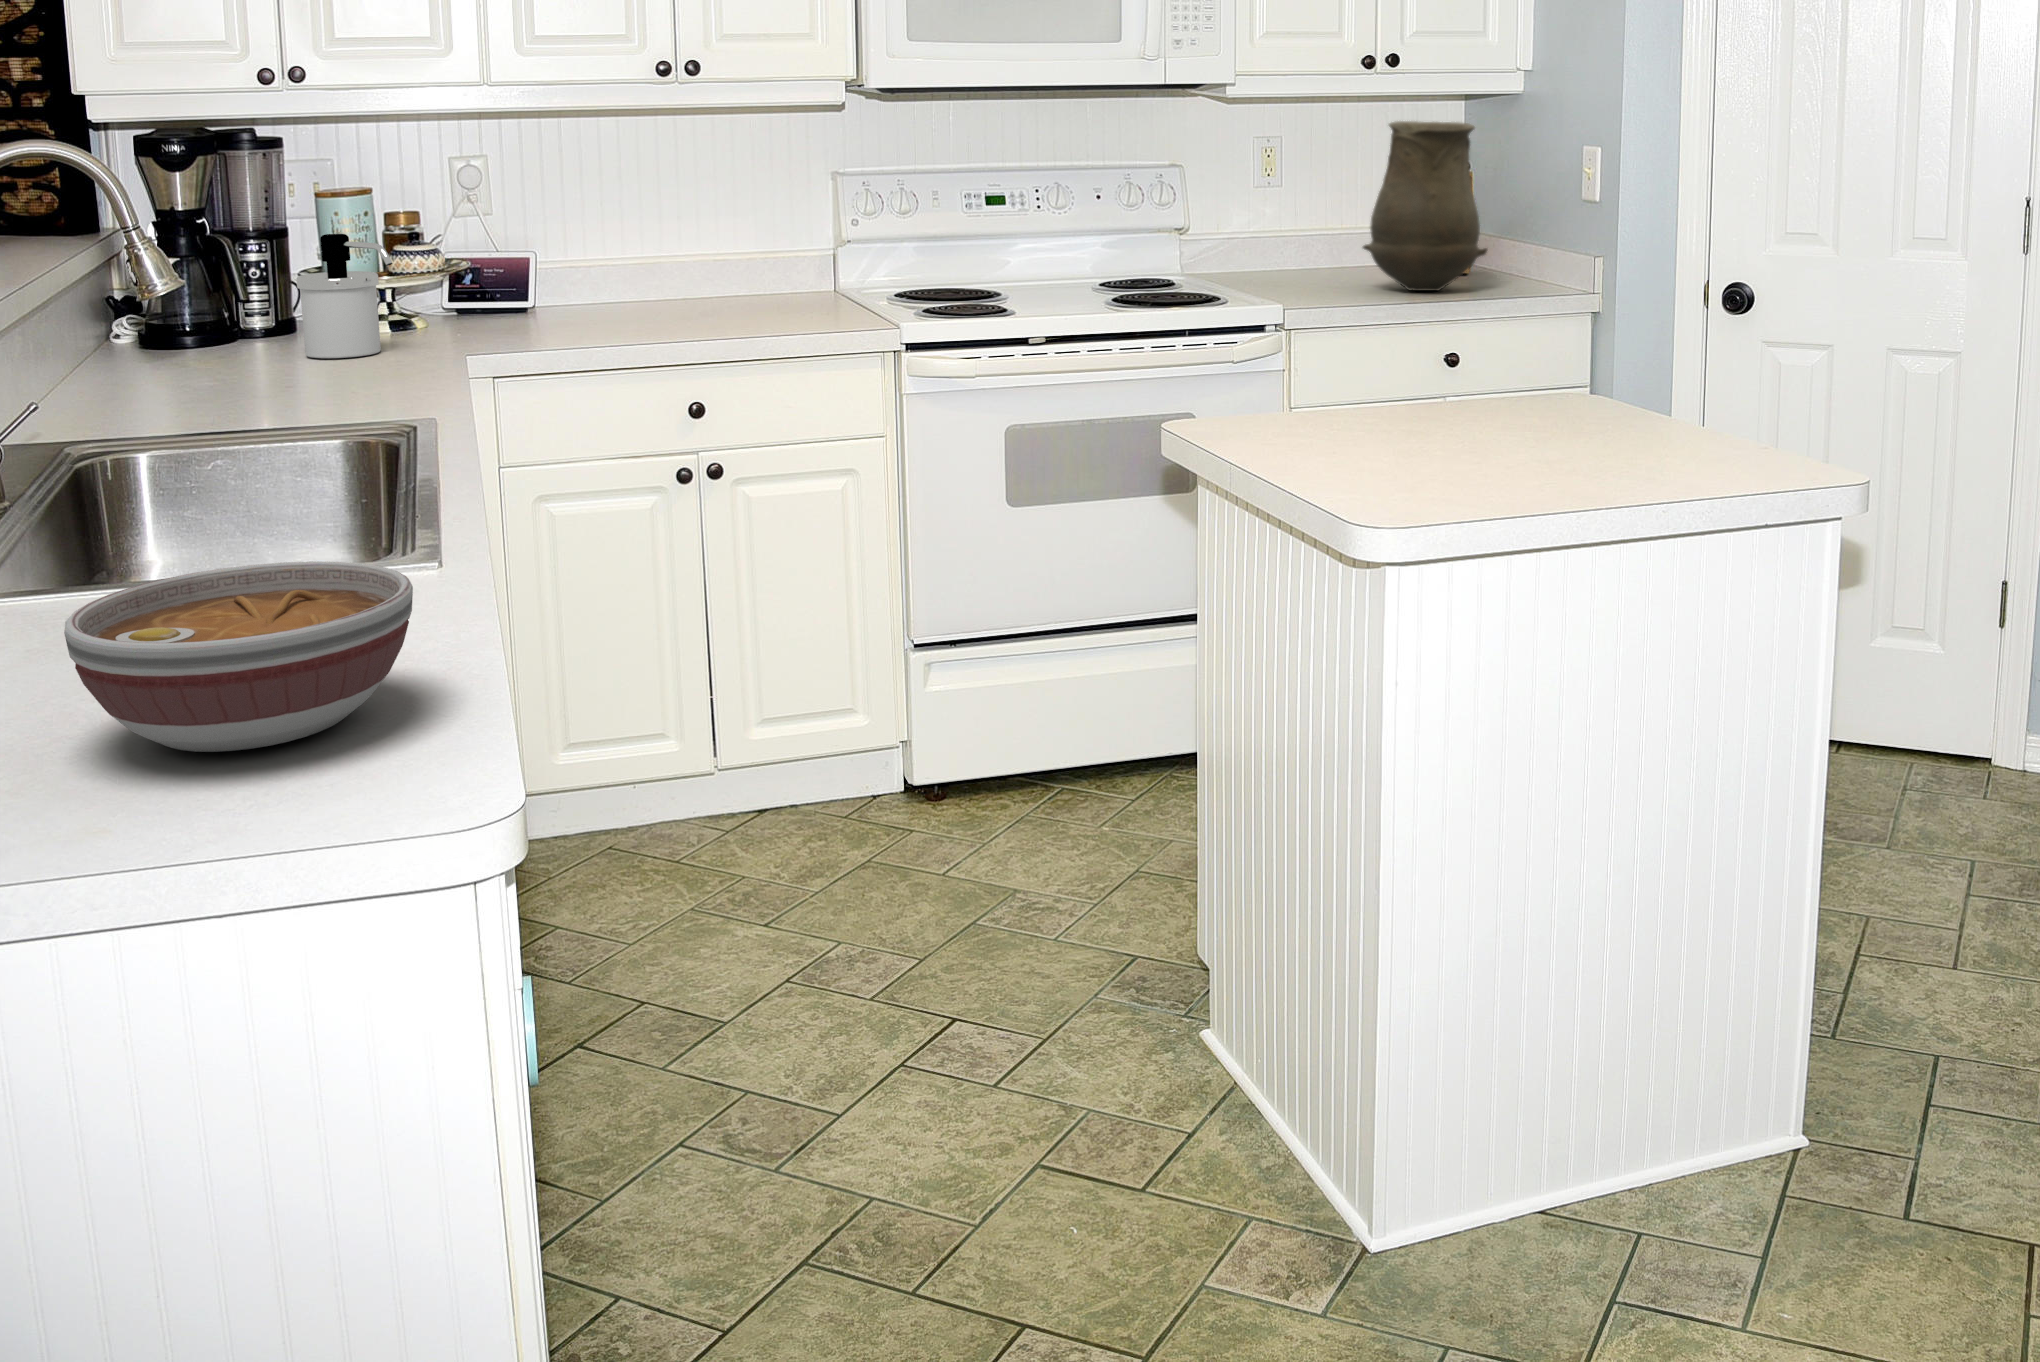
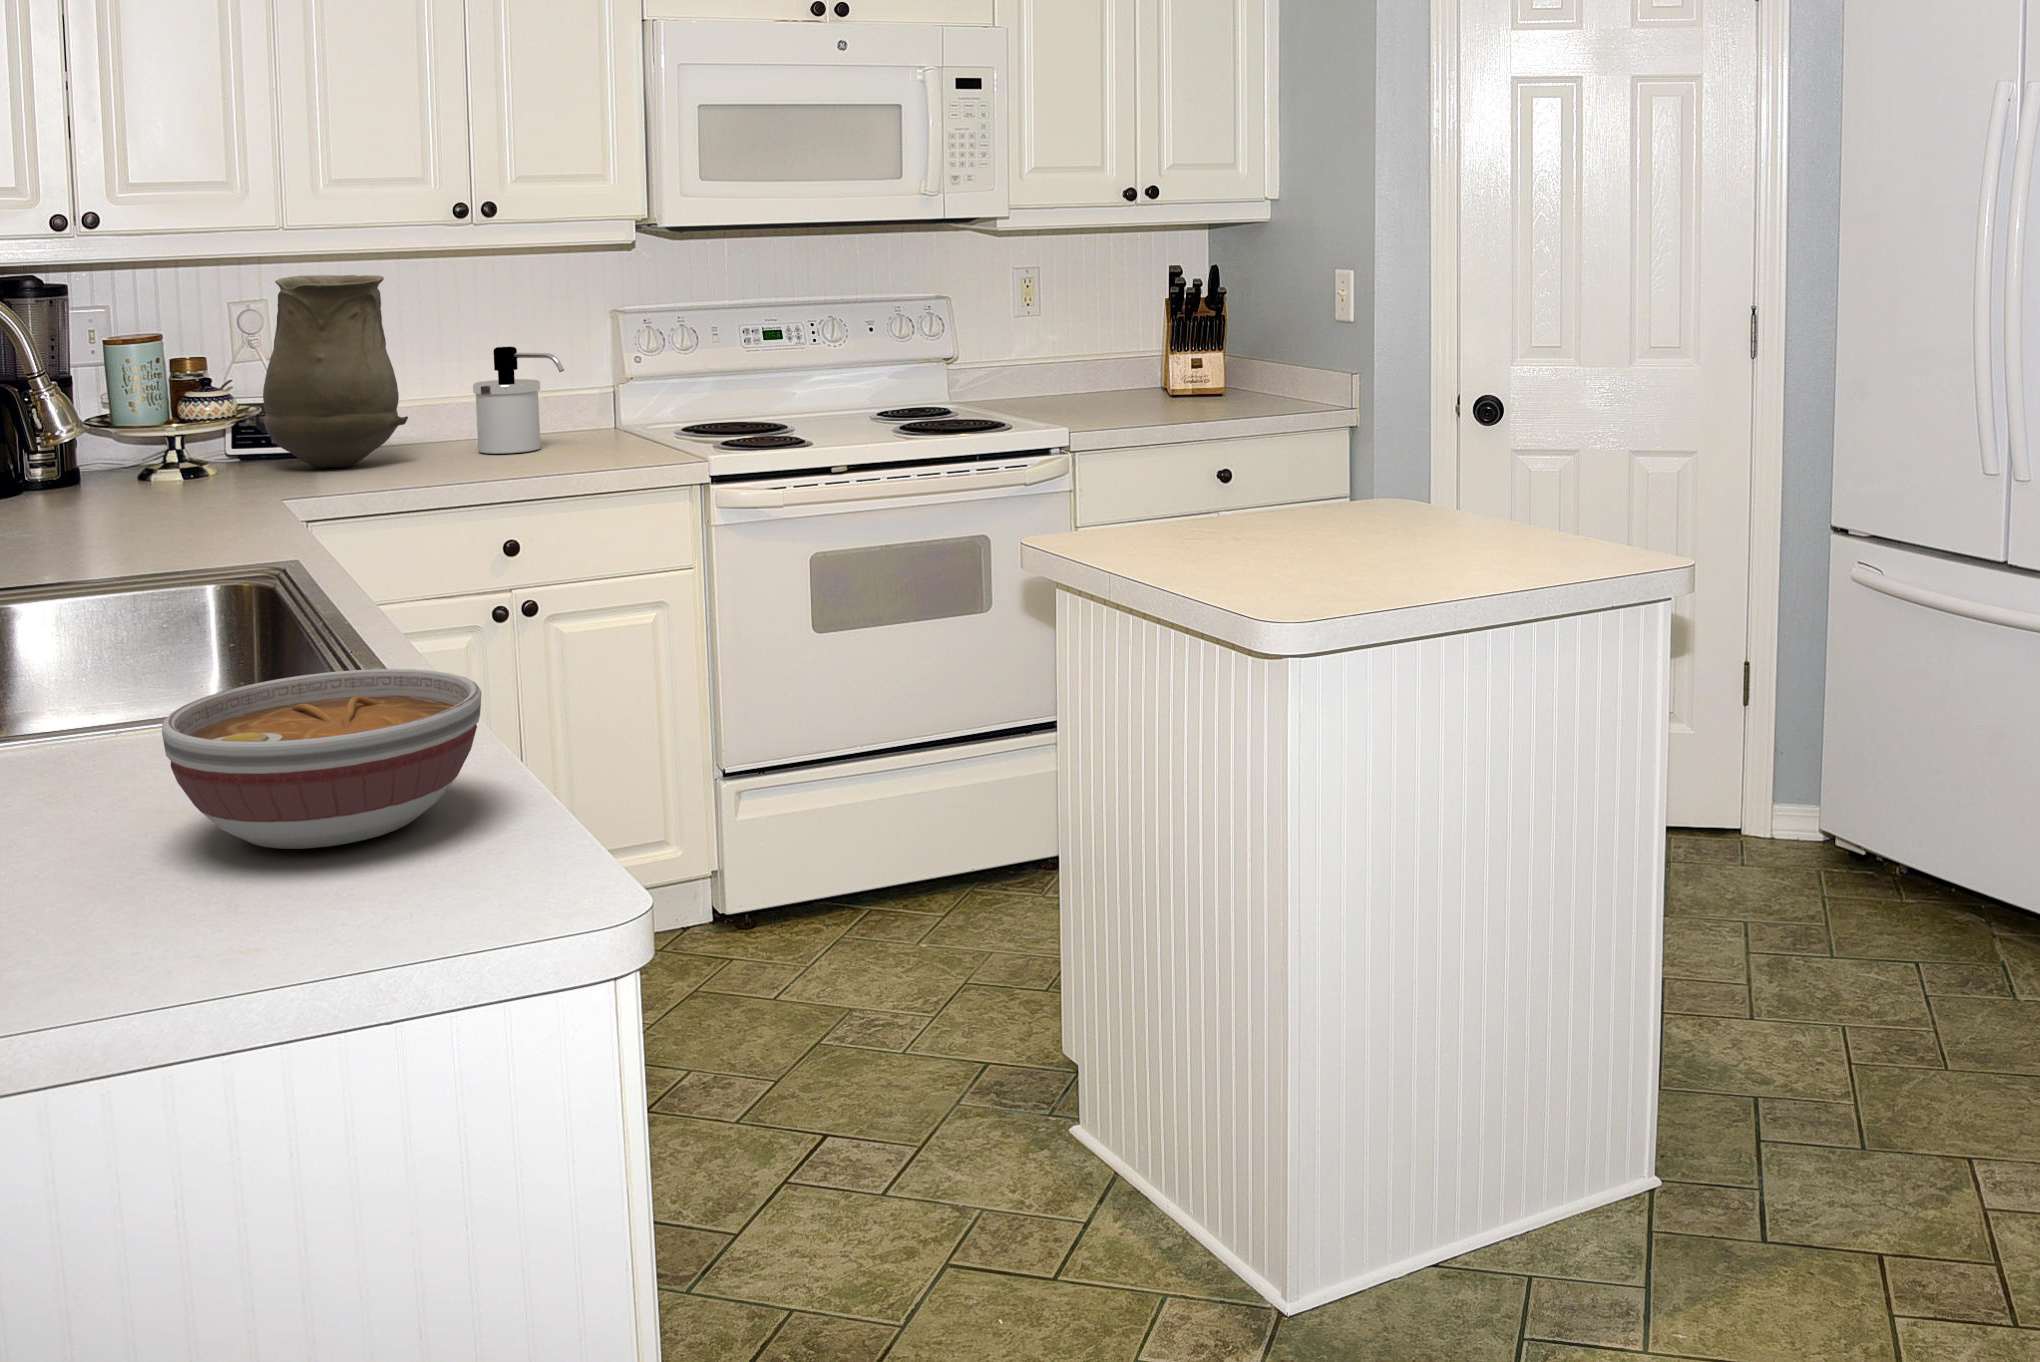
vase: present [1363,121,1487,291] -> present [259,275,408,468]
soap dispenser: present [296,234,392,358] -> present [473,347,564,454]

